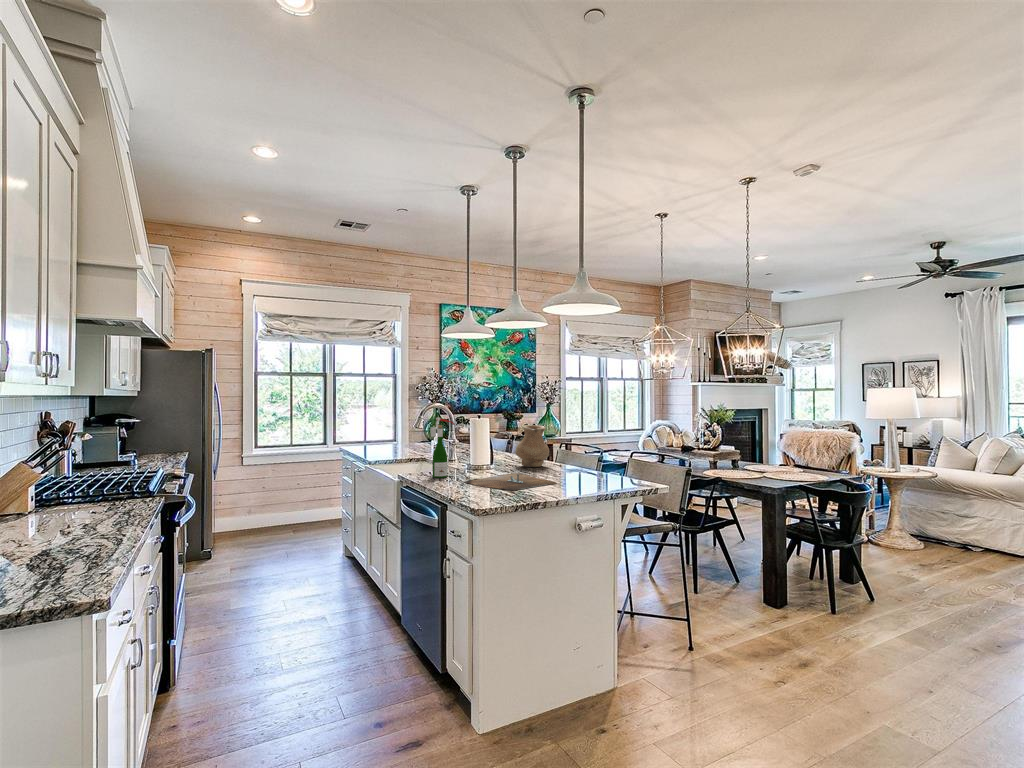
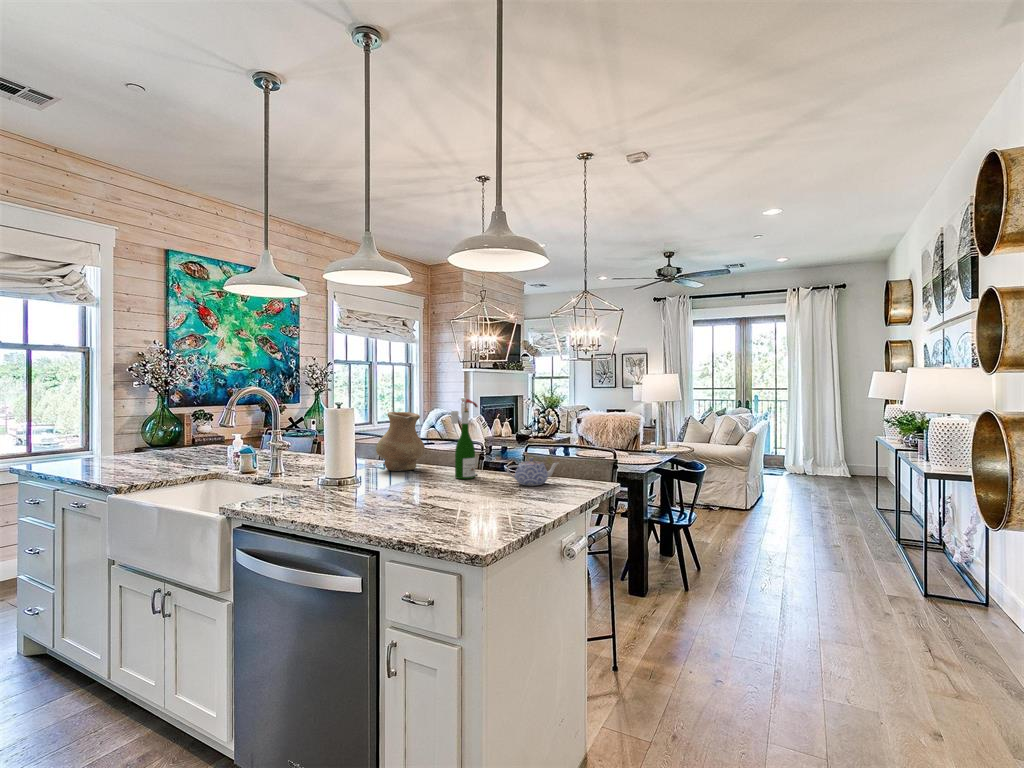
wine bottle: present [431,417,455,478] -> present [451,397,478,479]
teapot: none [577,462,616,483] -> present [507,457,558,486]
cutting board: present [465,473,556,491] -> none [348,482,491,513]

